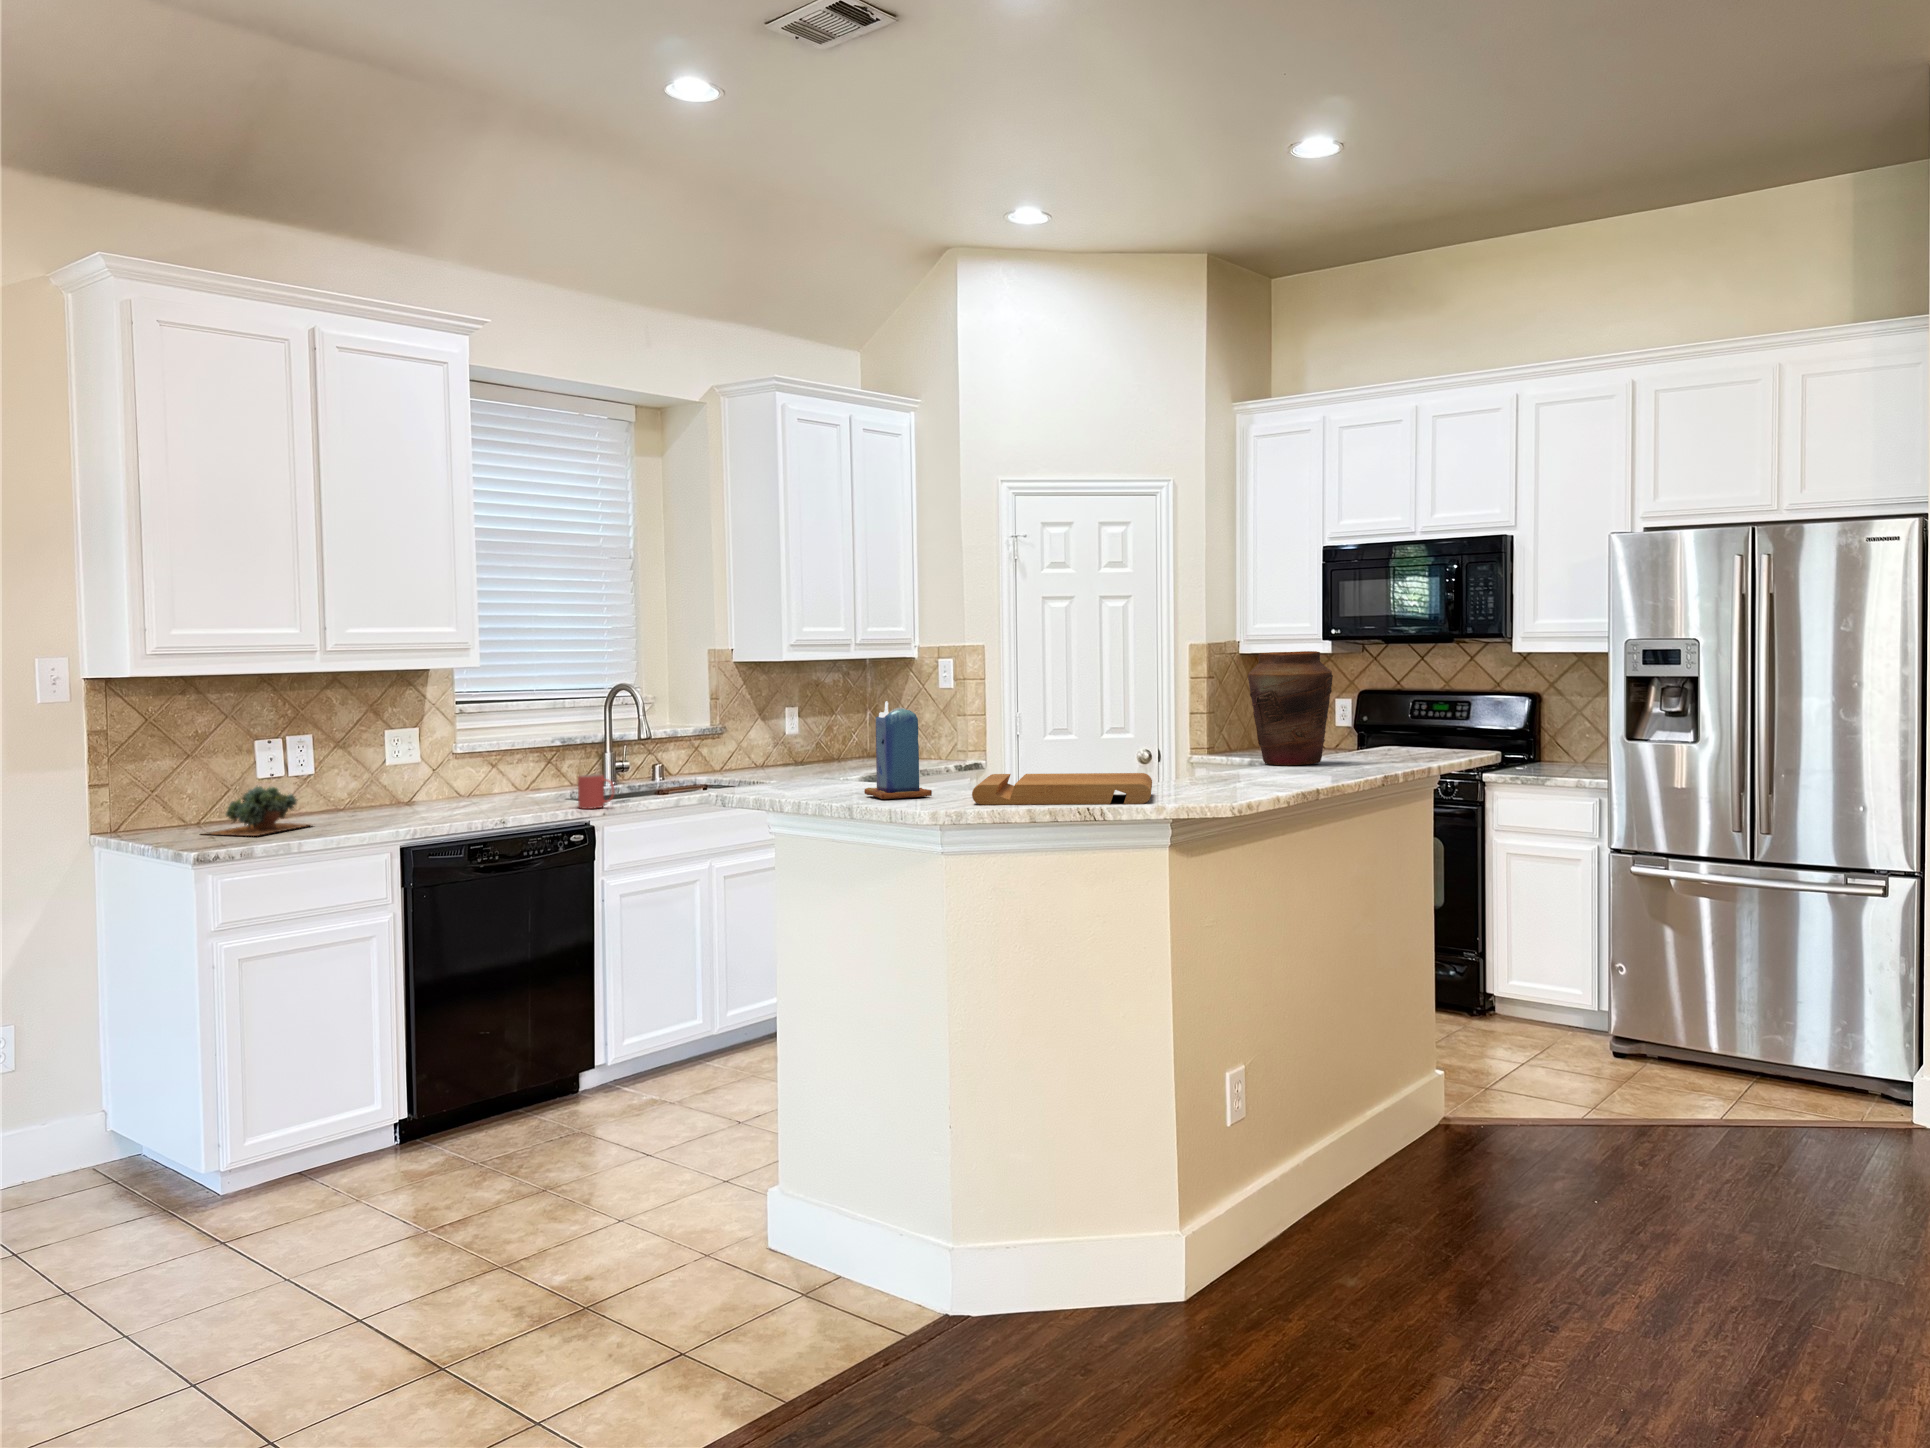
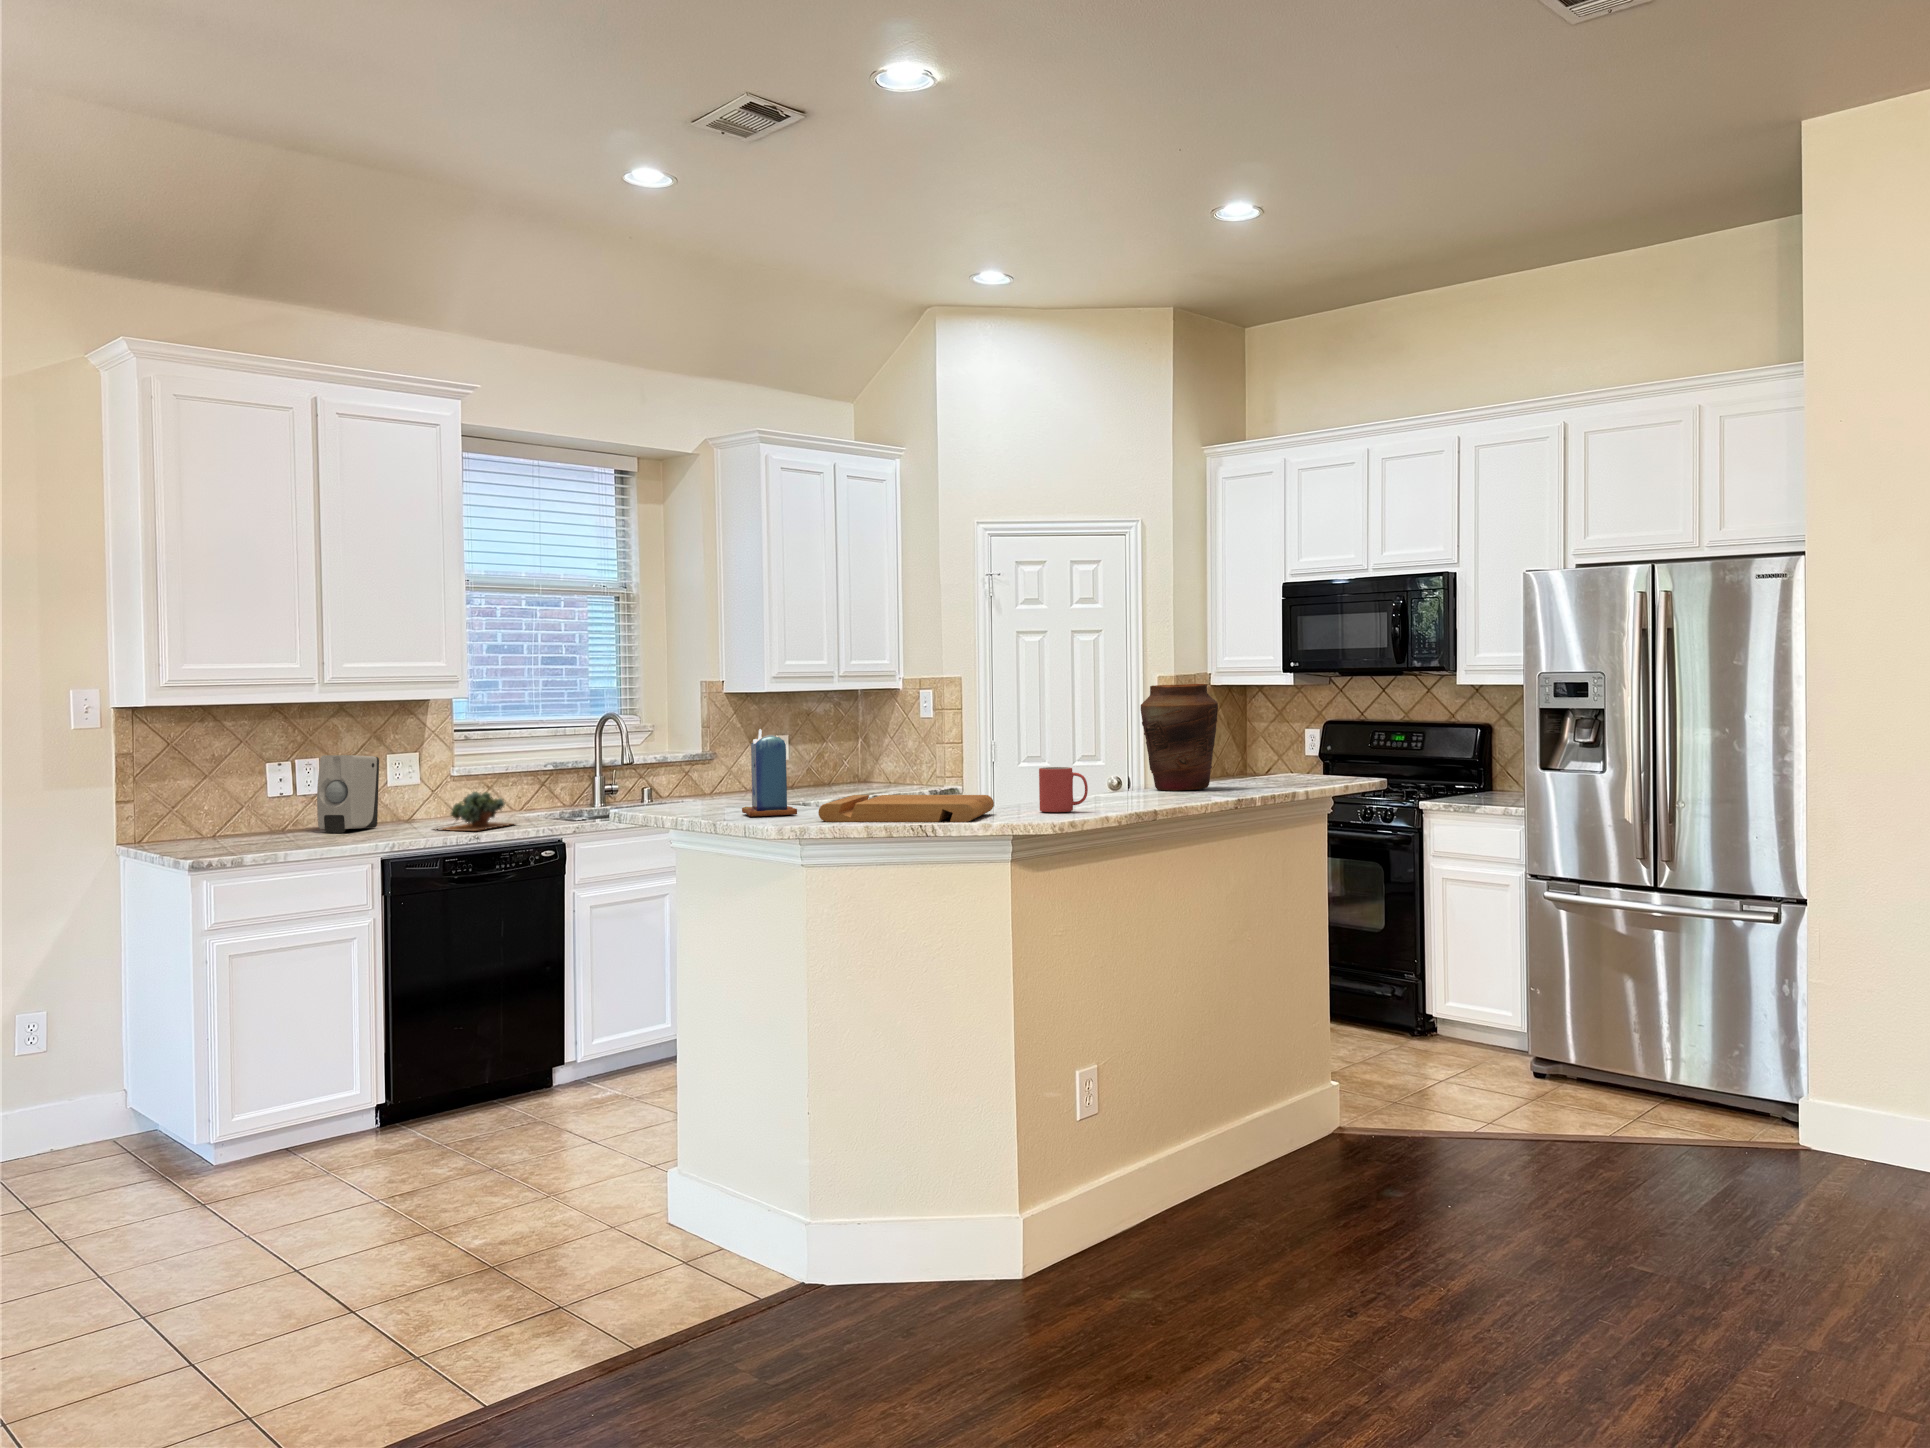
soap dispenser: none [316,731,382,818] -> present [317,755,379,833]
mug: present [578,774,614,809] -> present [1039,767,1088,812]
succulent plant: present [204,786,310,836] -> present [437,792,513,831]

